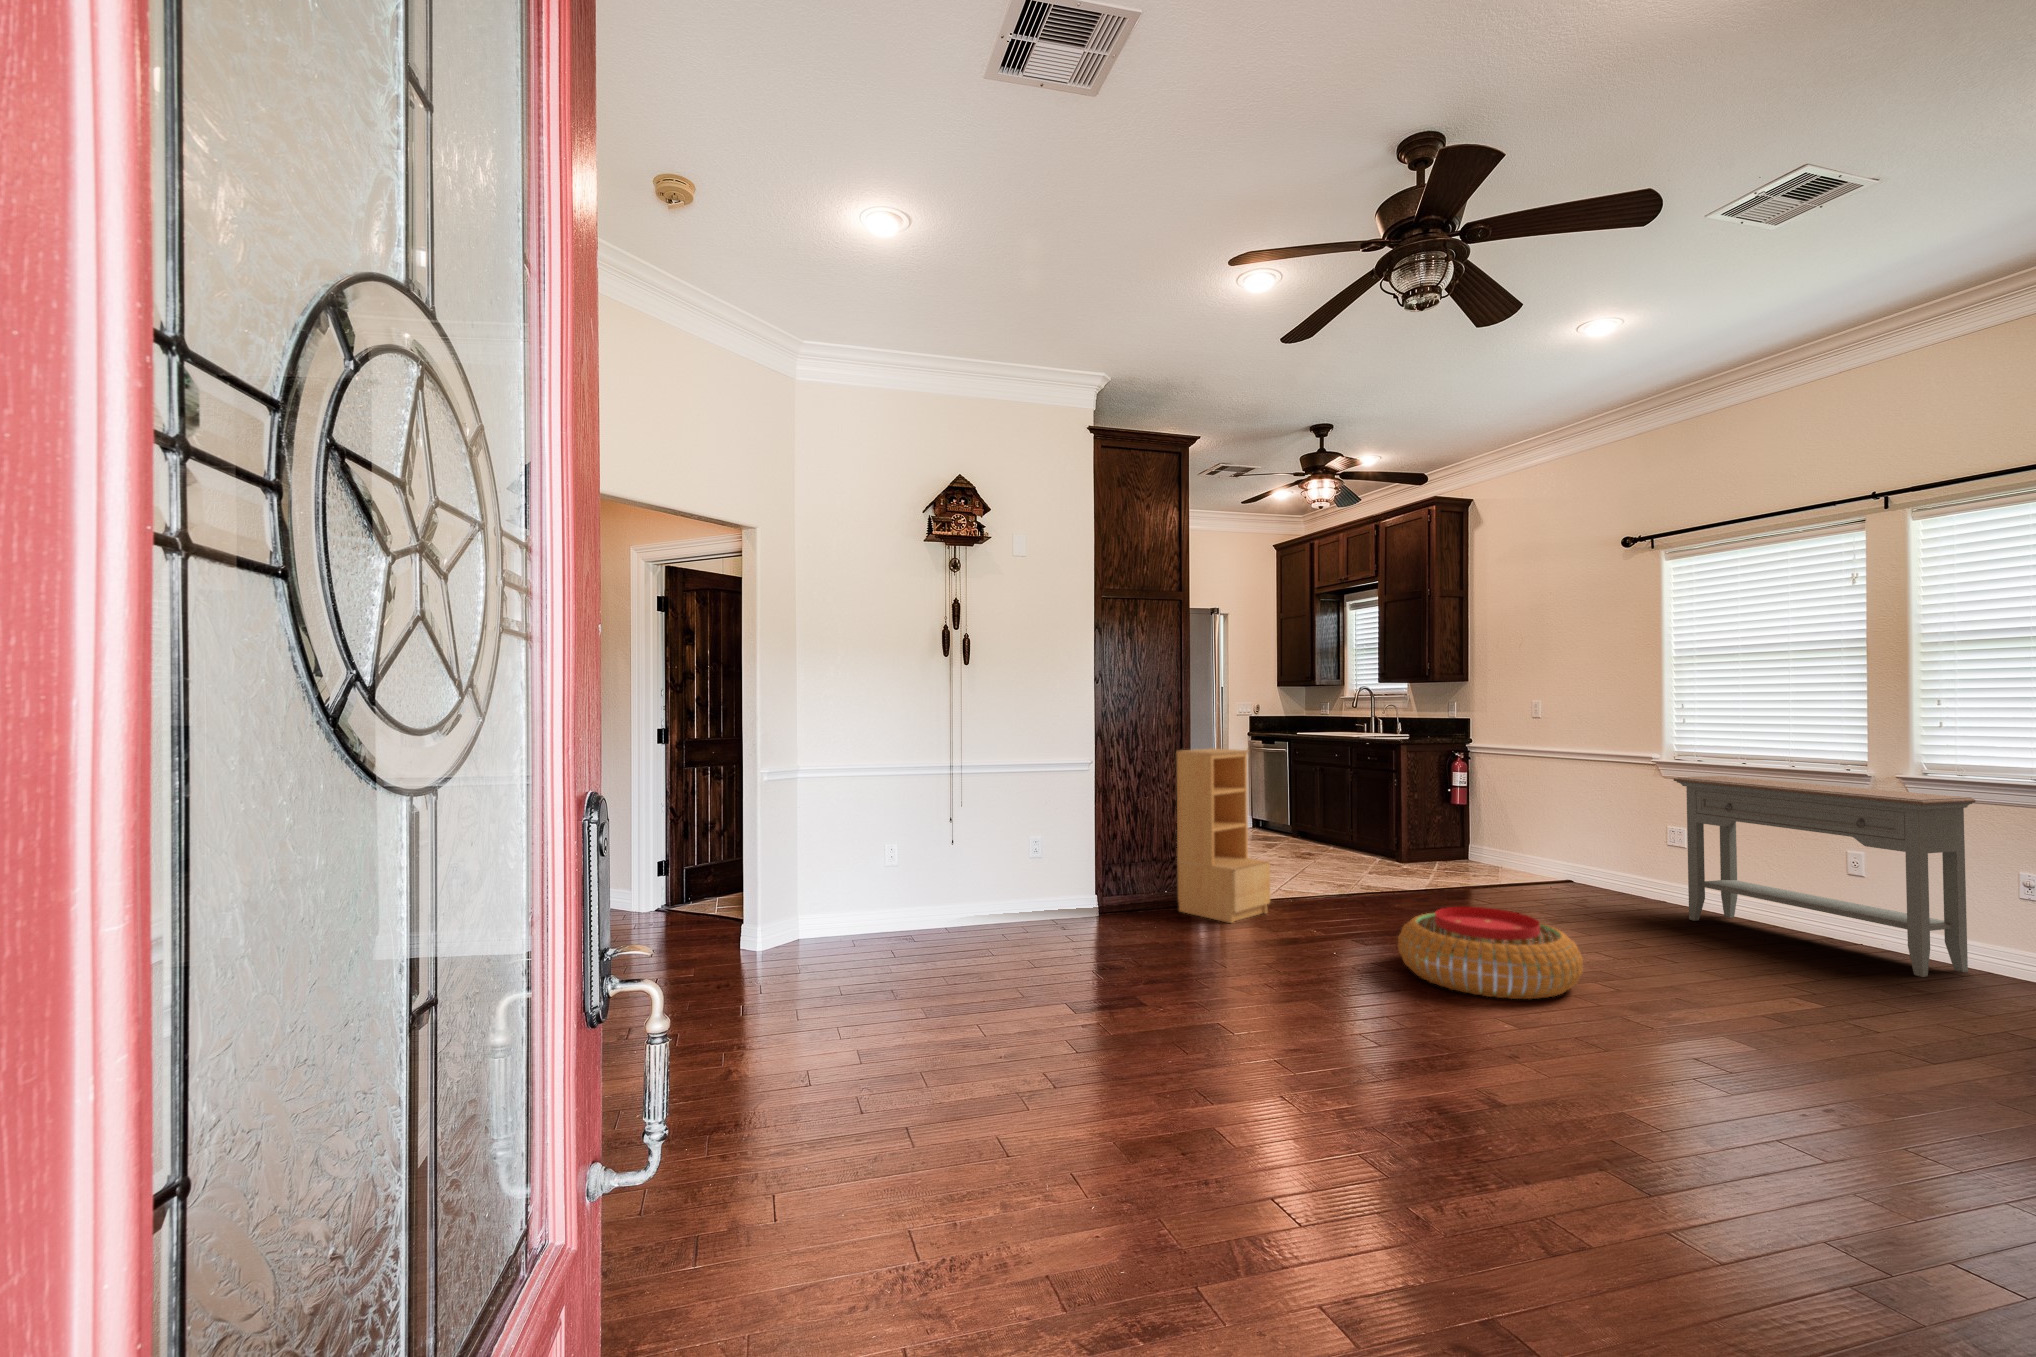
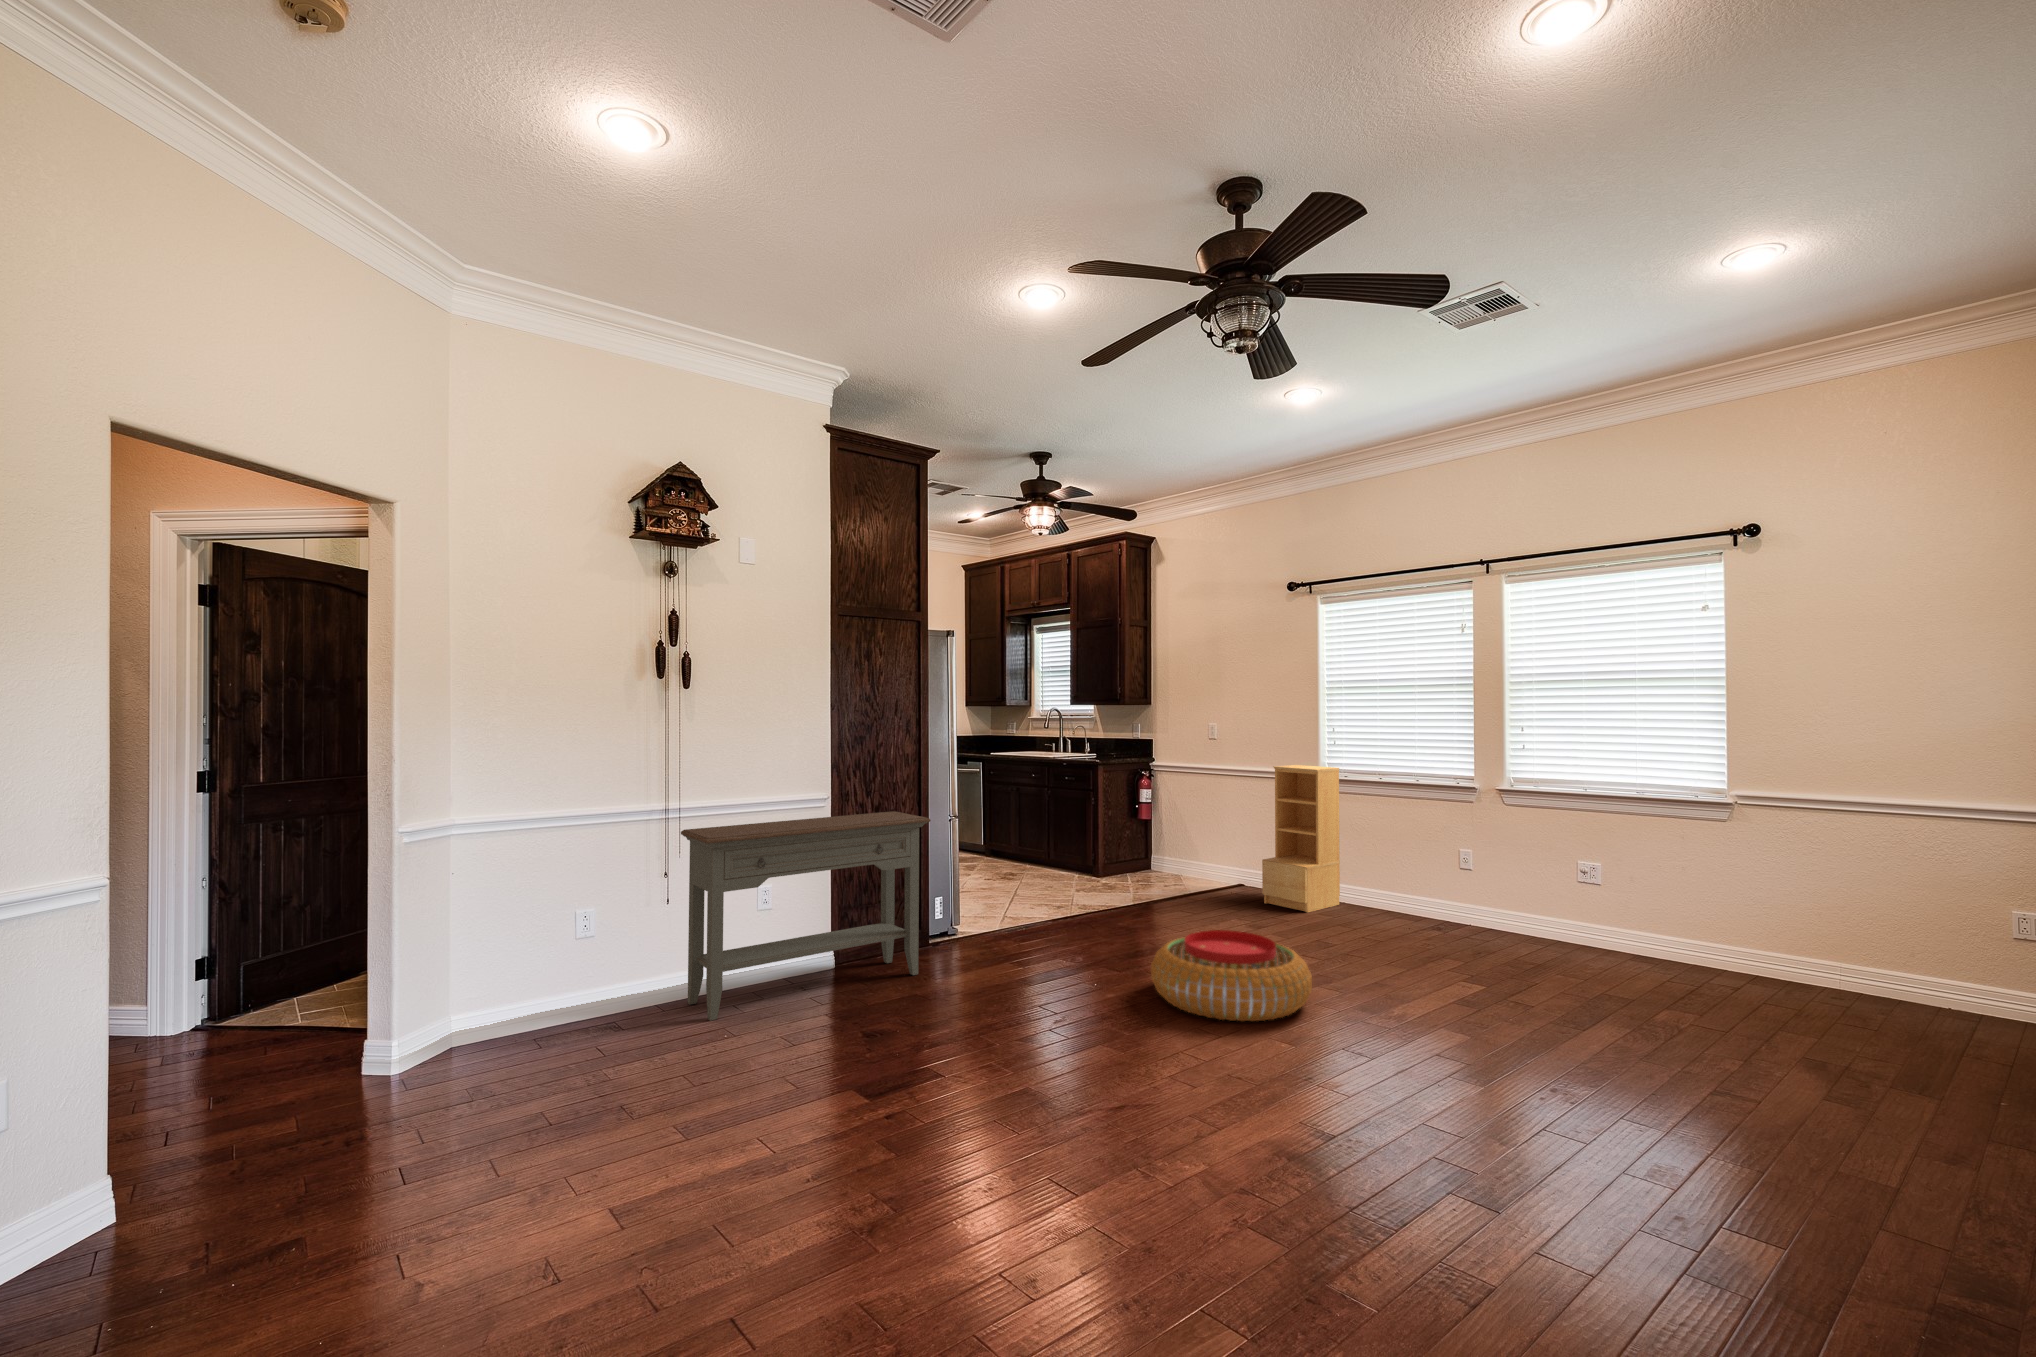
bookshelf: present [1176,748,1270,923] -> present [1262,765,1340,913]
console table: present [1674,776,1976,977] -> present [681,811,931,1021]

